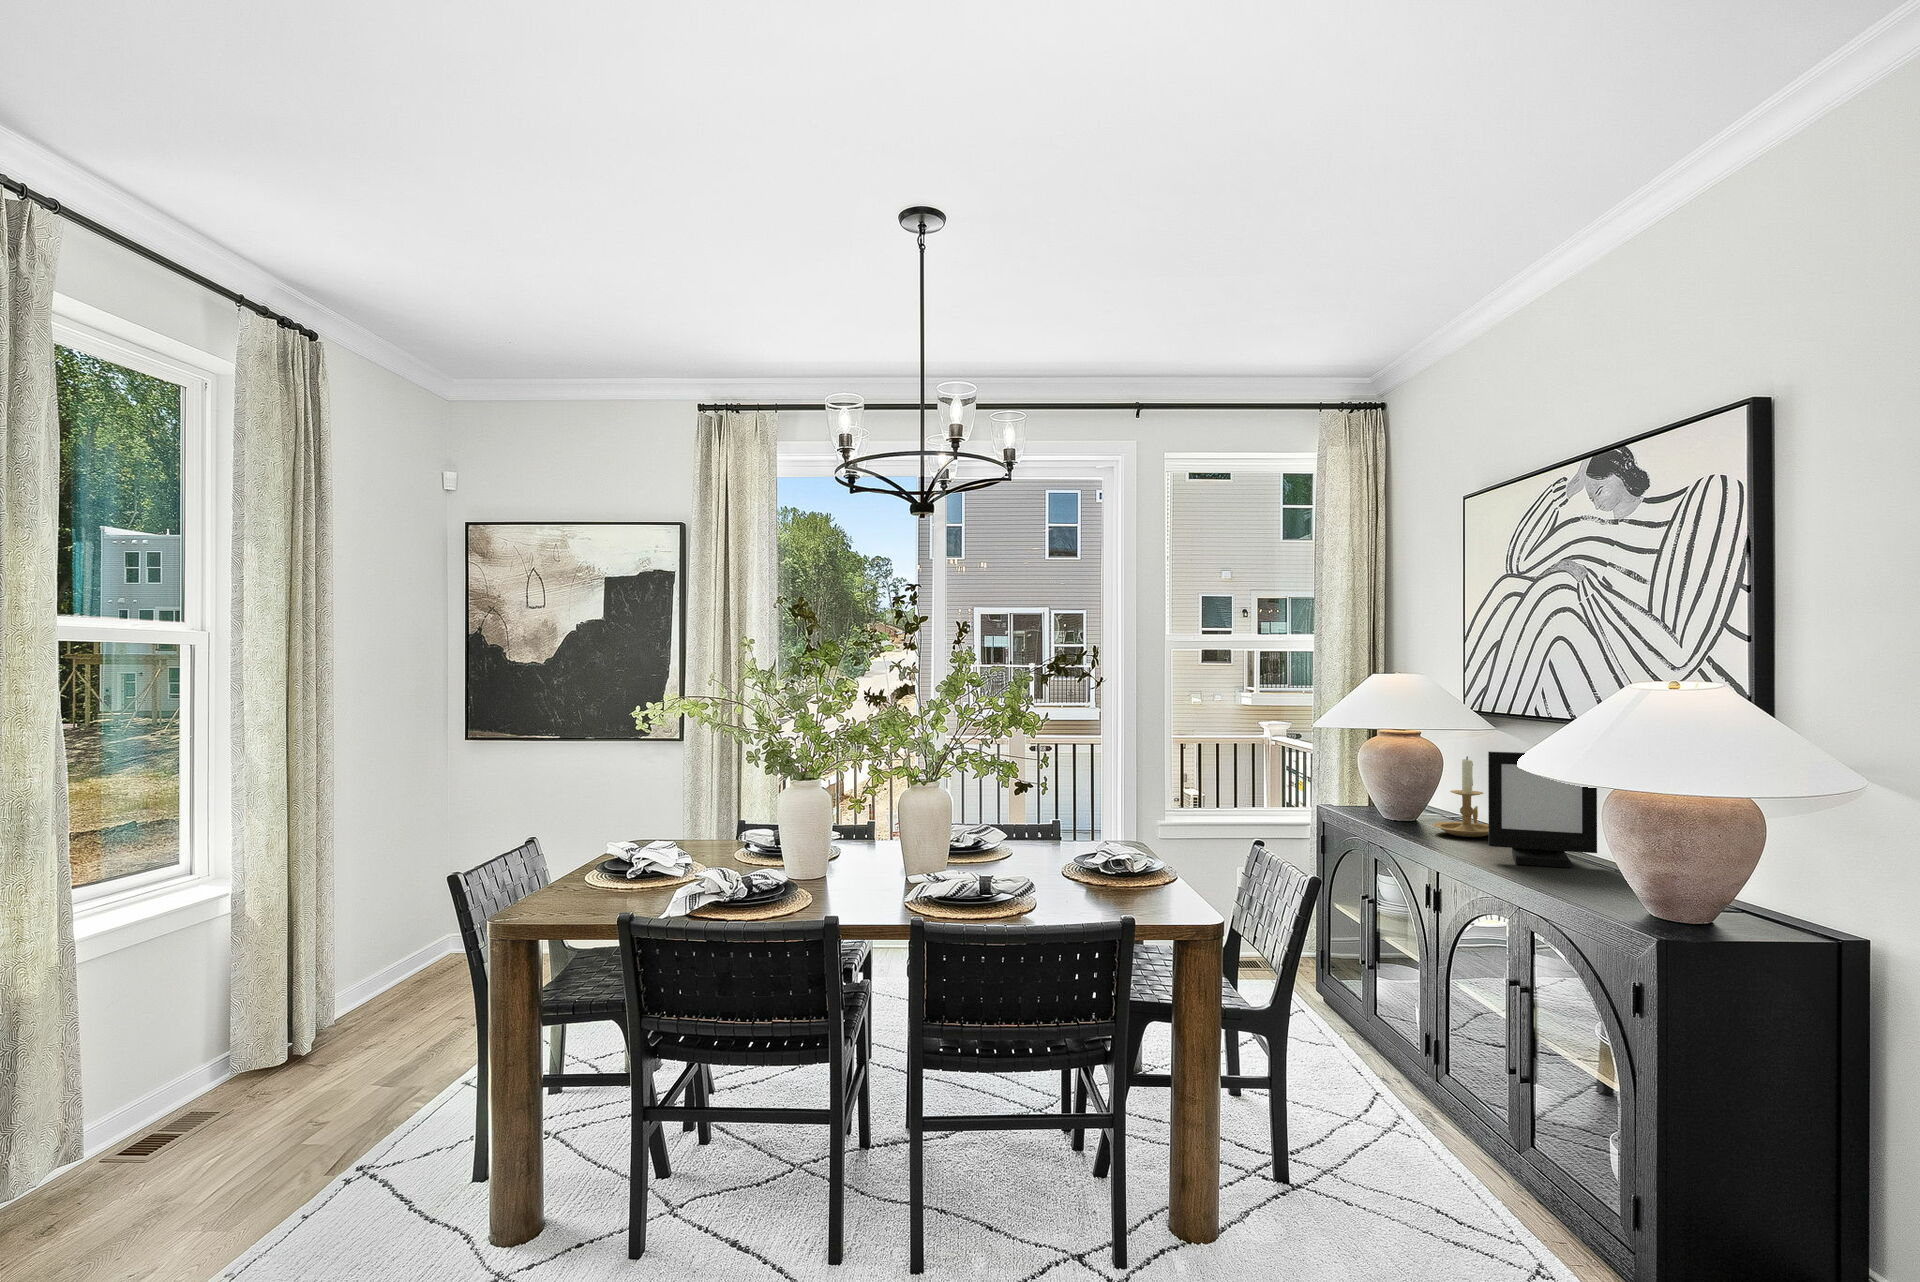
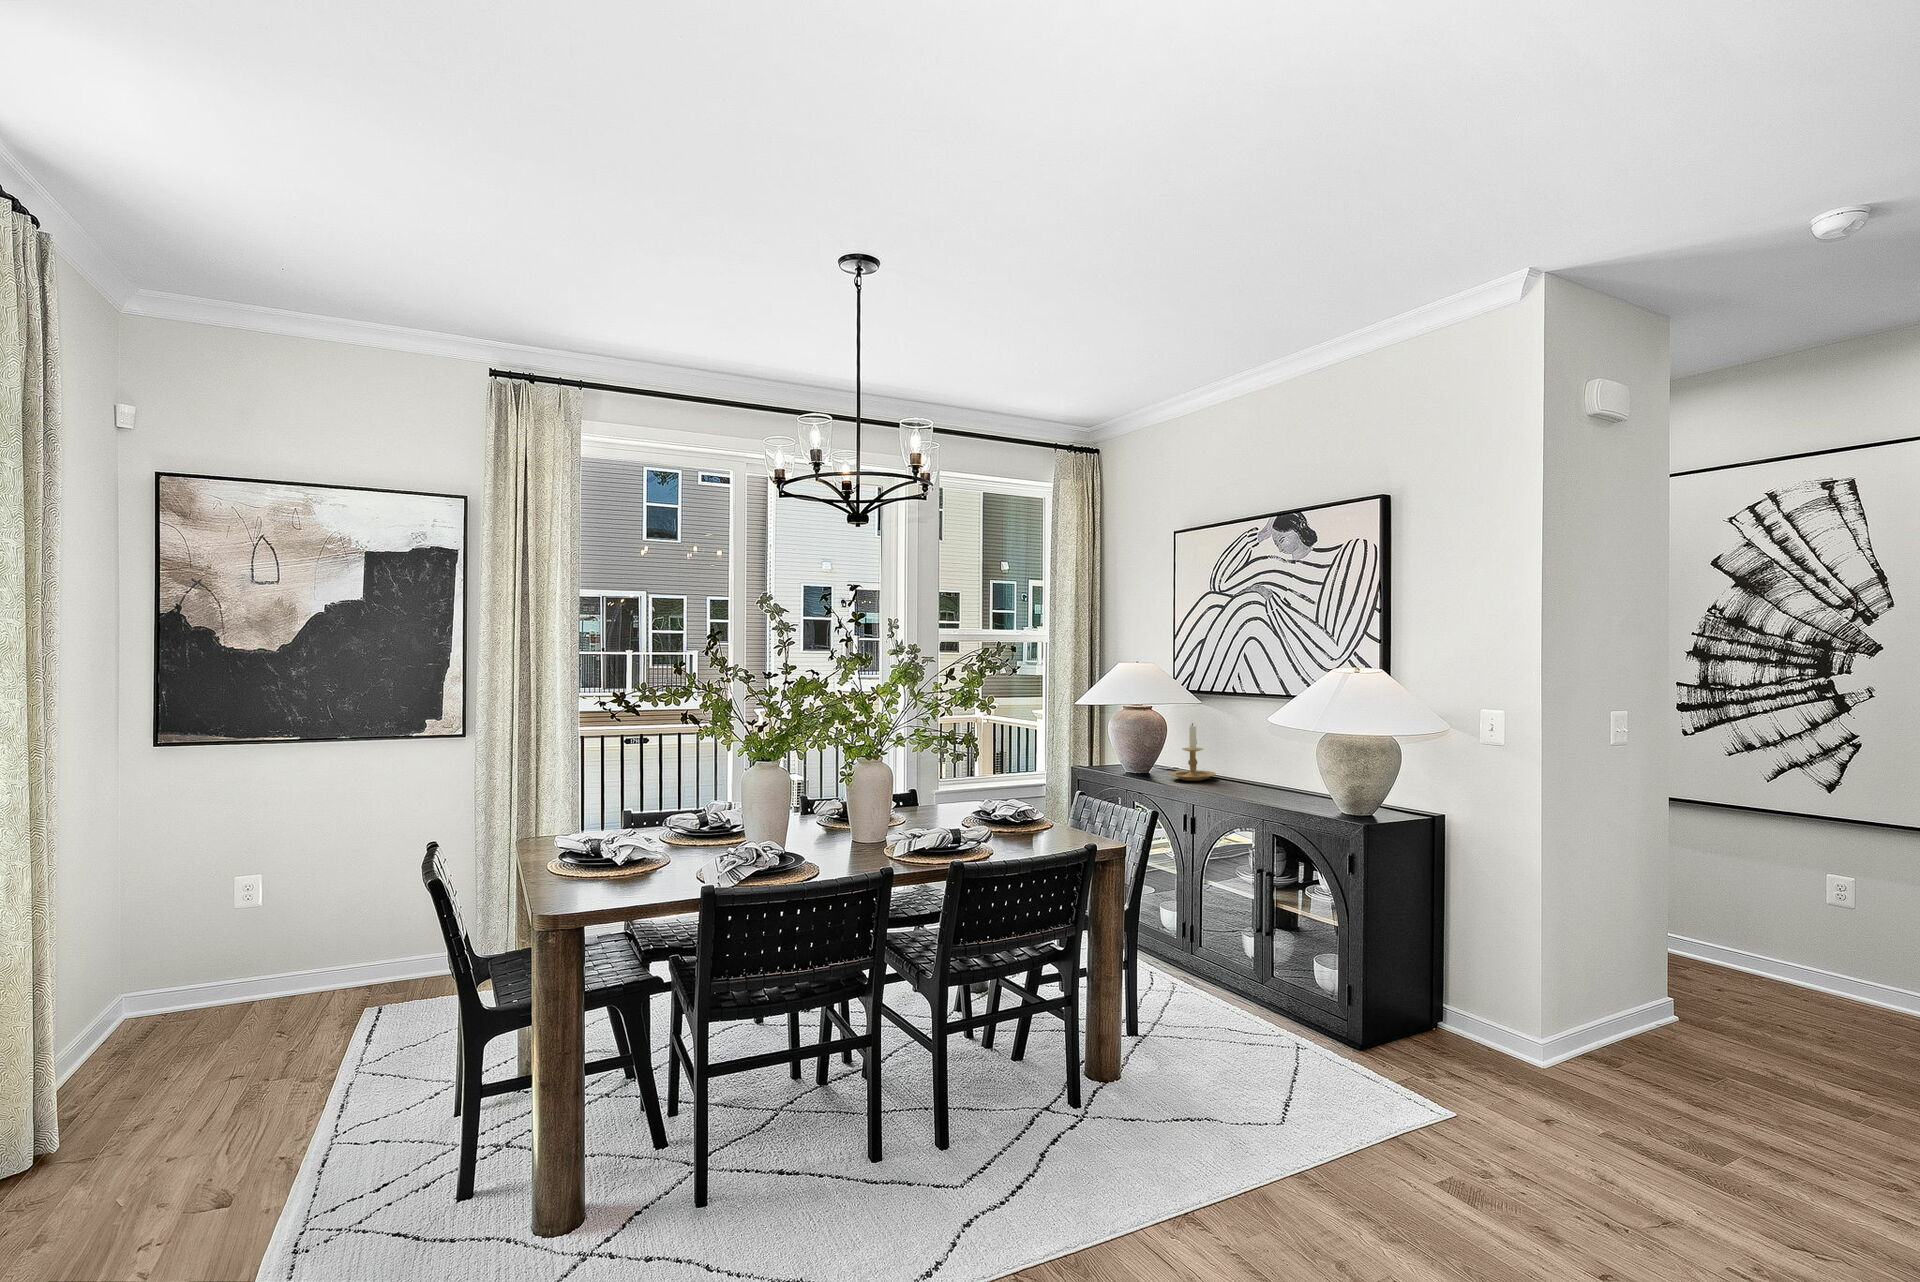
picture frame: present [1488,752,1597,868] -> none [1220,719,1288,796]

